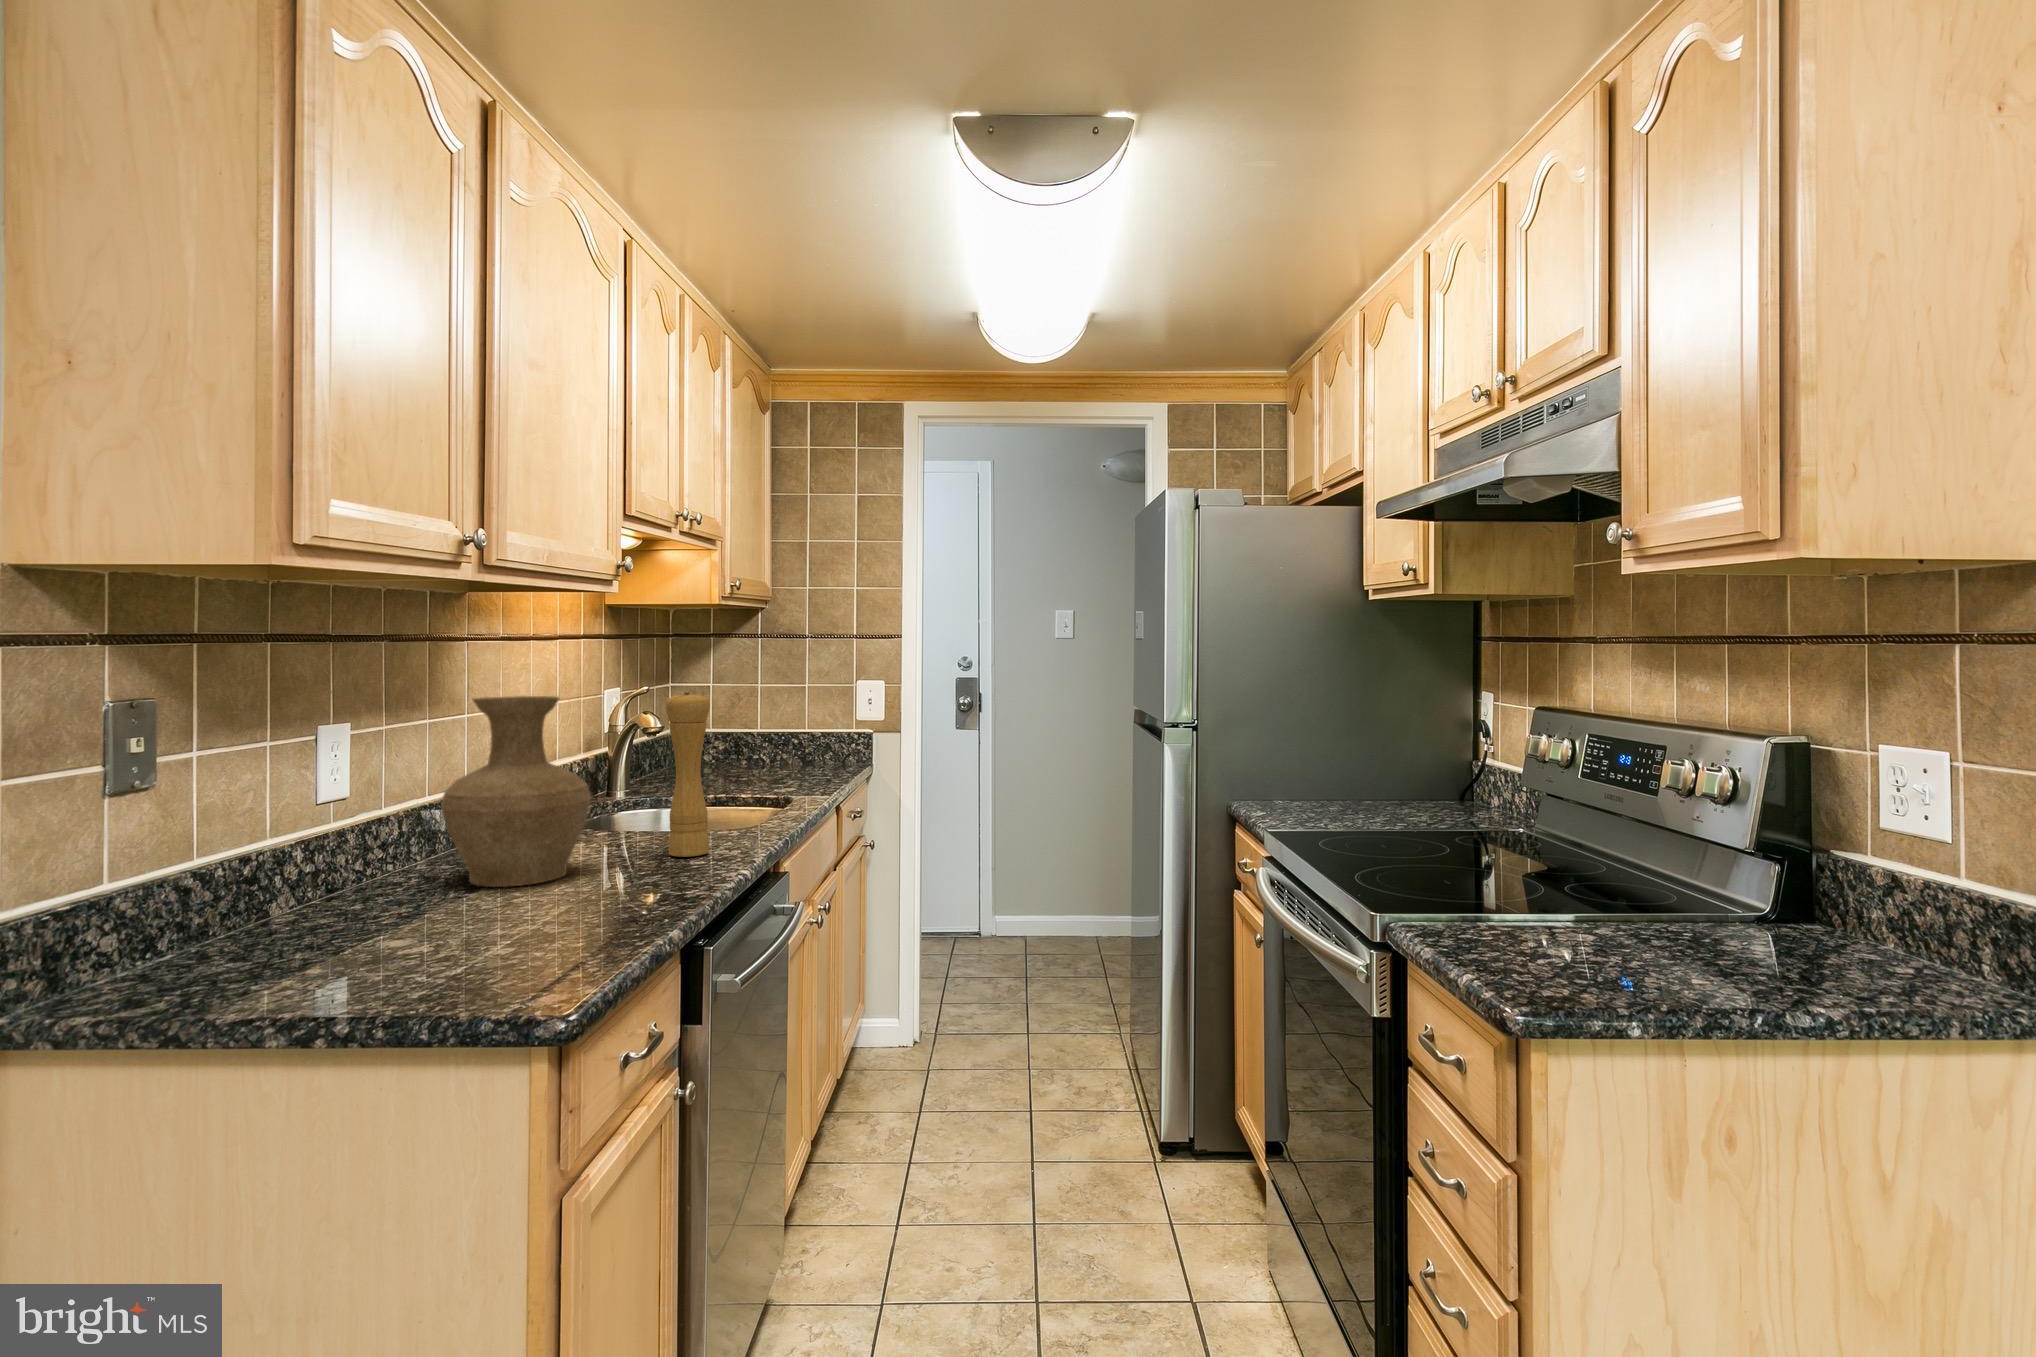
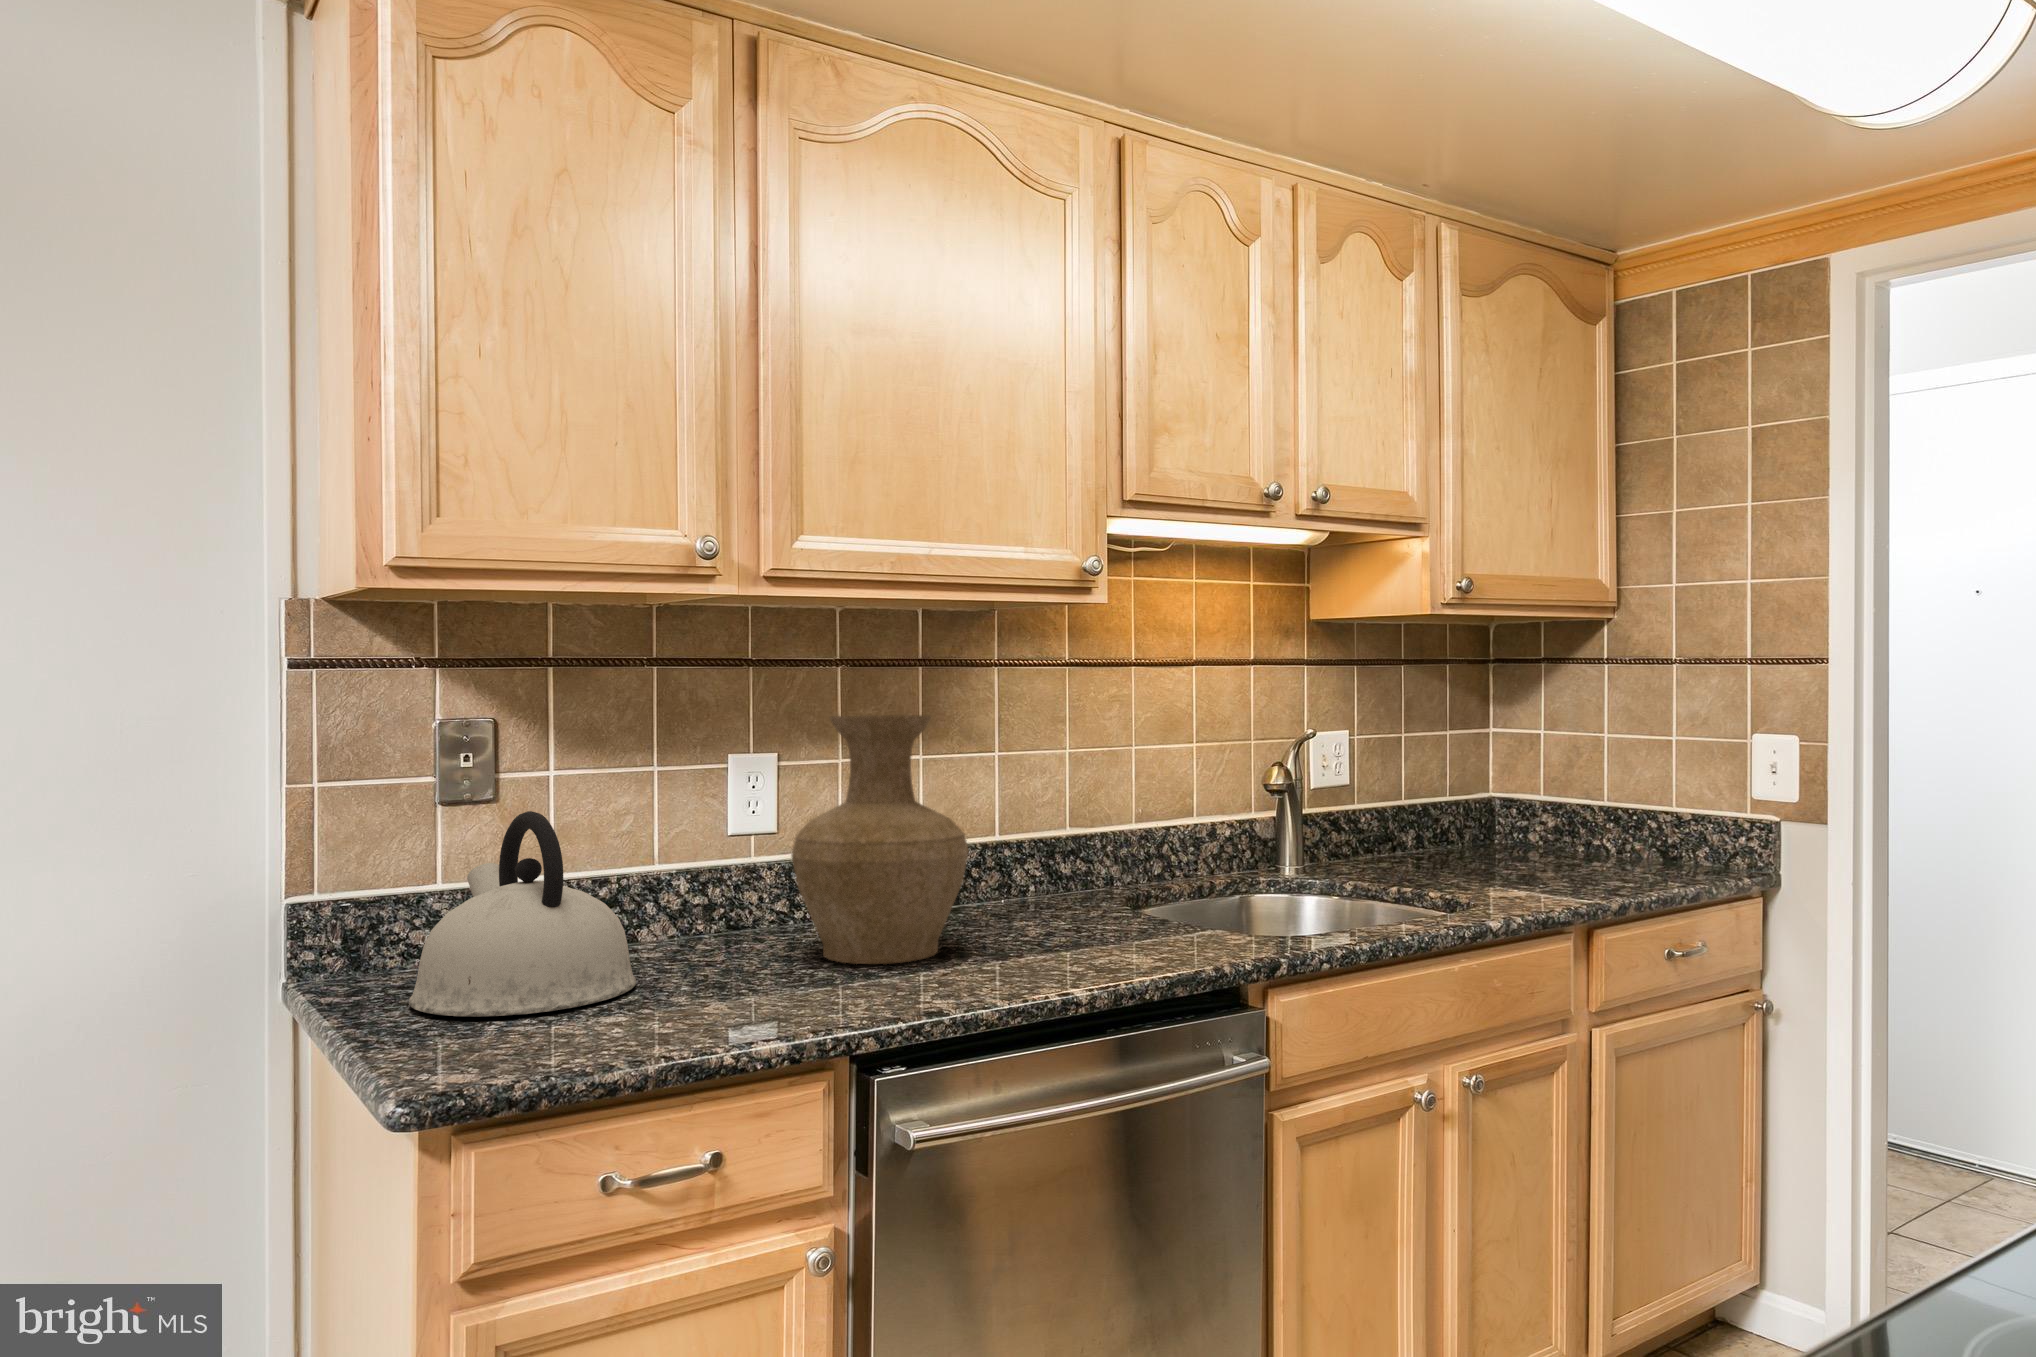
pepper mill: present [666,692,710,857] -> none [1067,712,1130,970]
kettle: none [217,794,450,977] -> present [409,811,636,1017]

